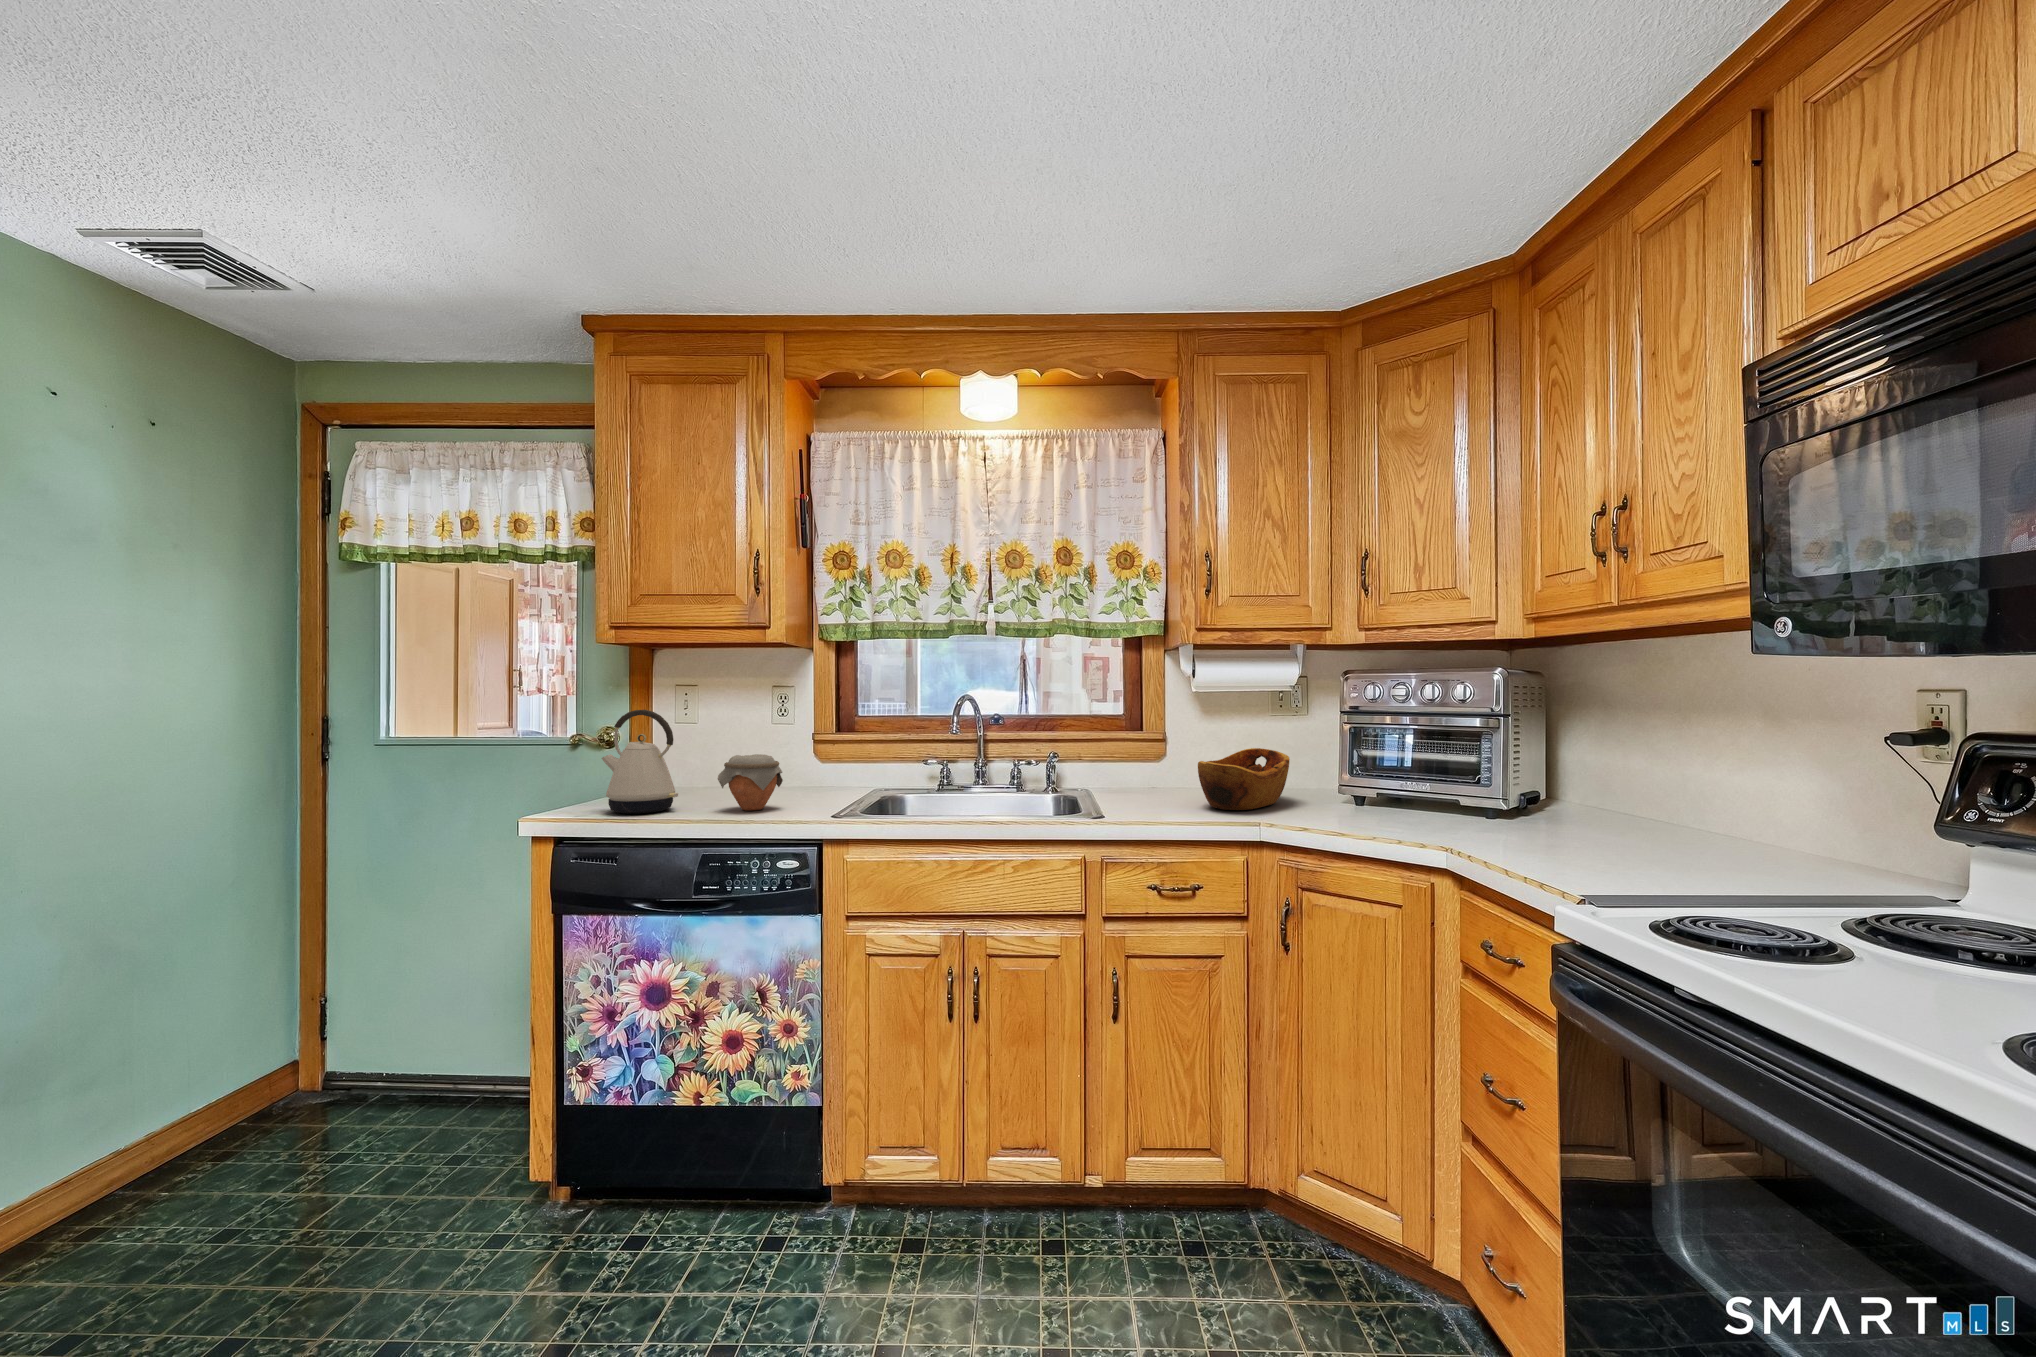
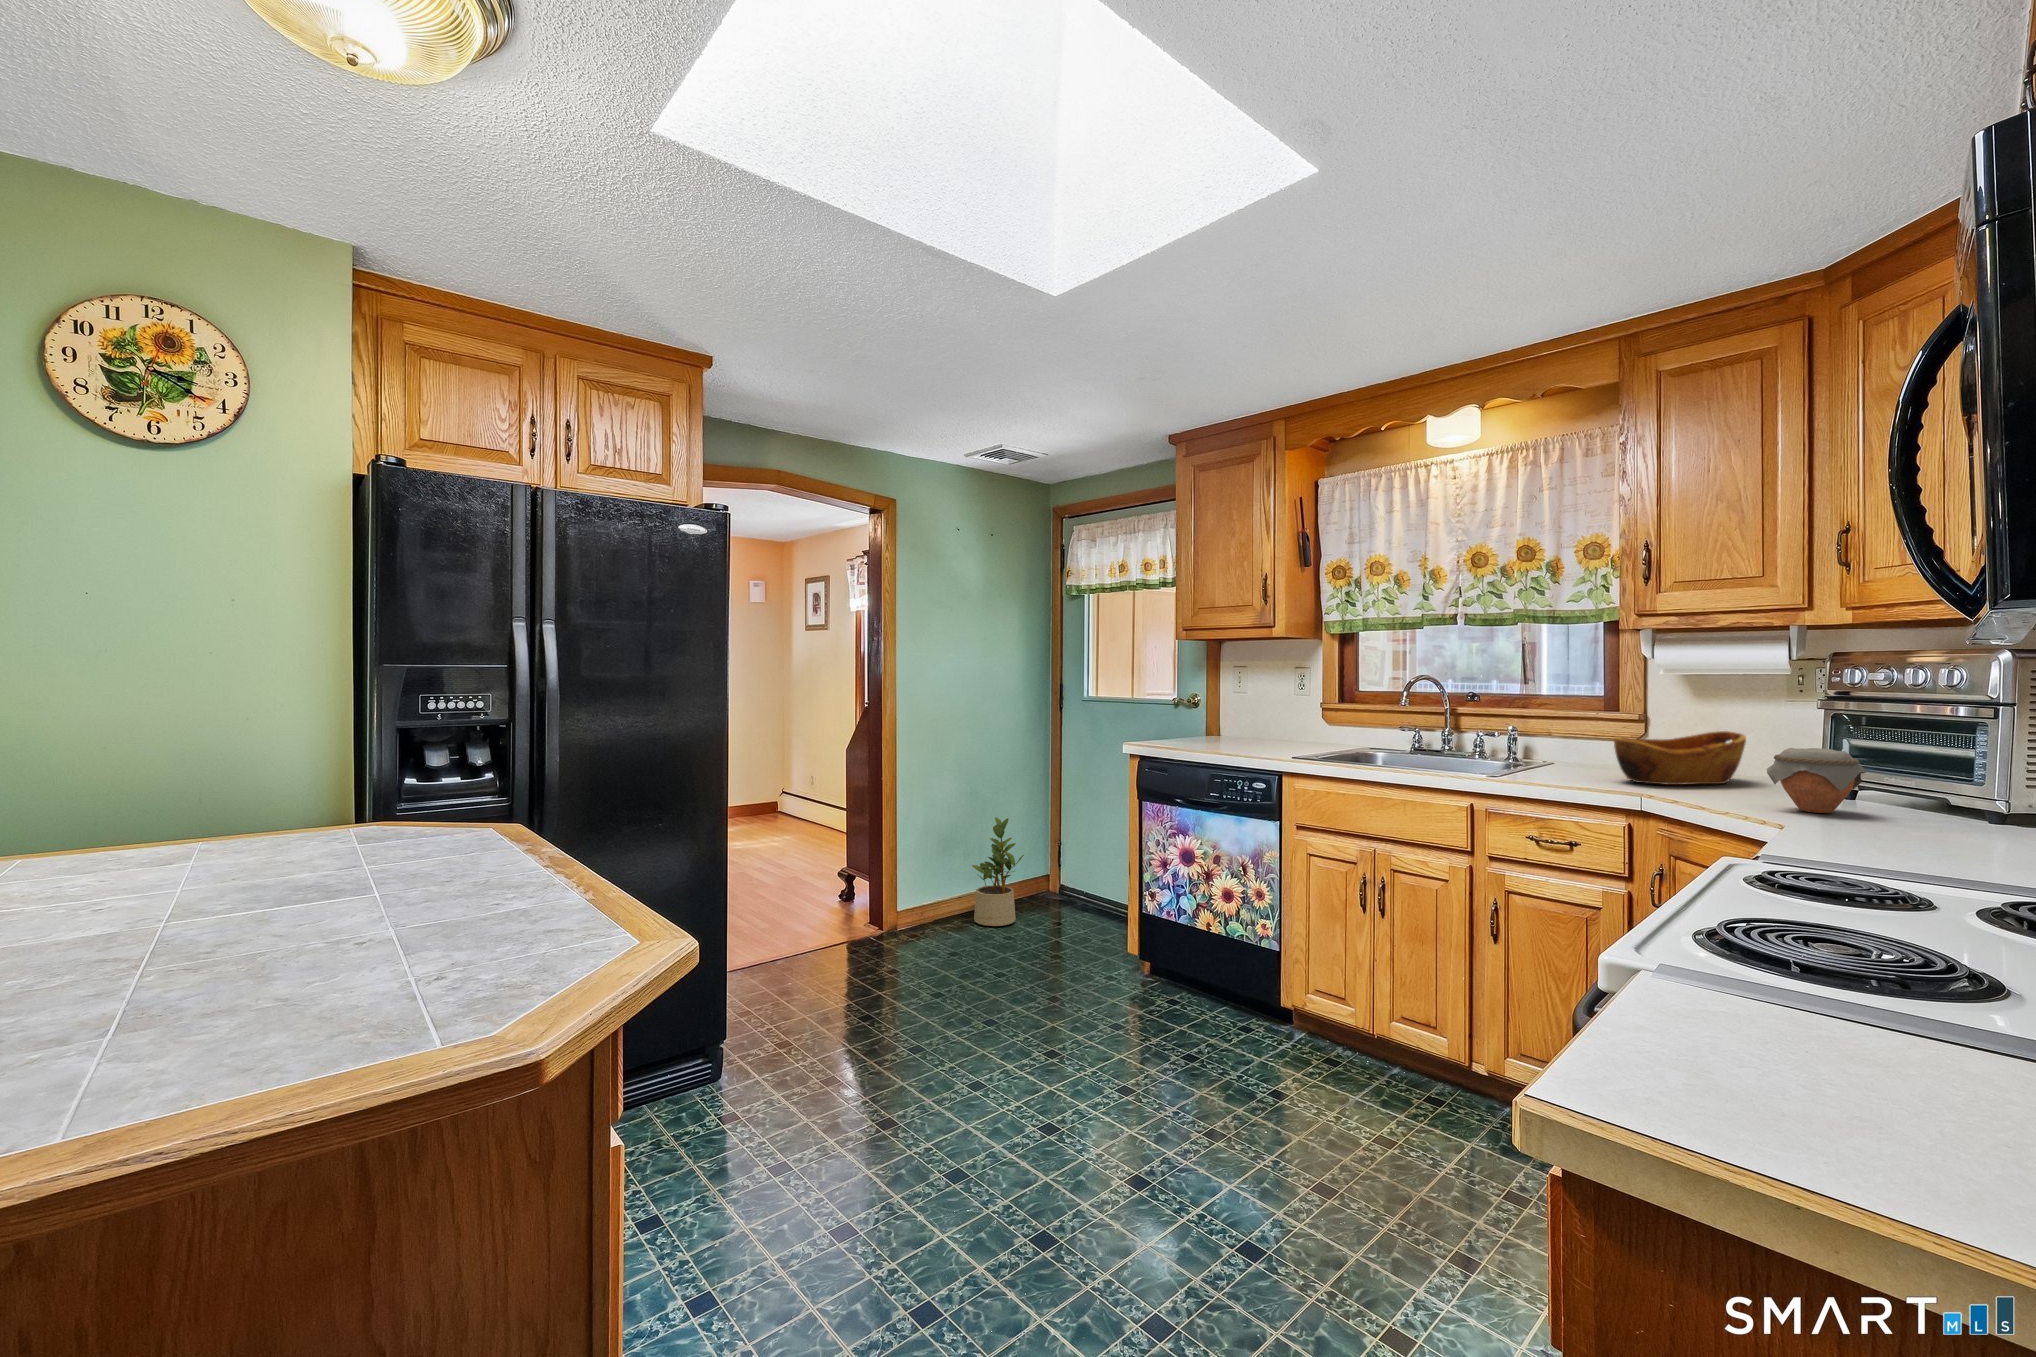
kettle: present [602,710,678,814] -> none [1169,682,1211,747]
jar: present [718,754,783,810] -> present [1767,748,1866,813]
potted plant: none [121,982,264,1215] -> present [972,817,1024,926]

